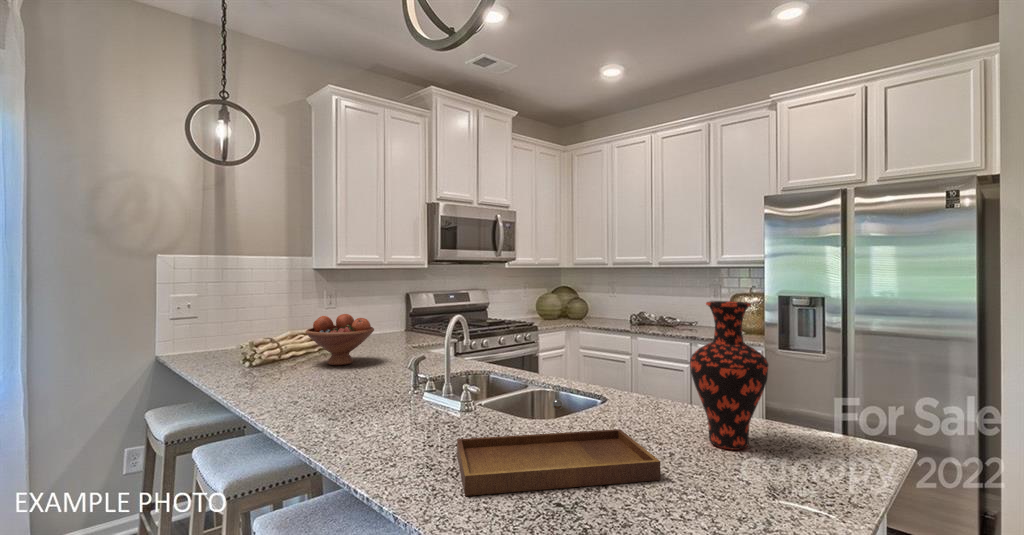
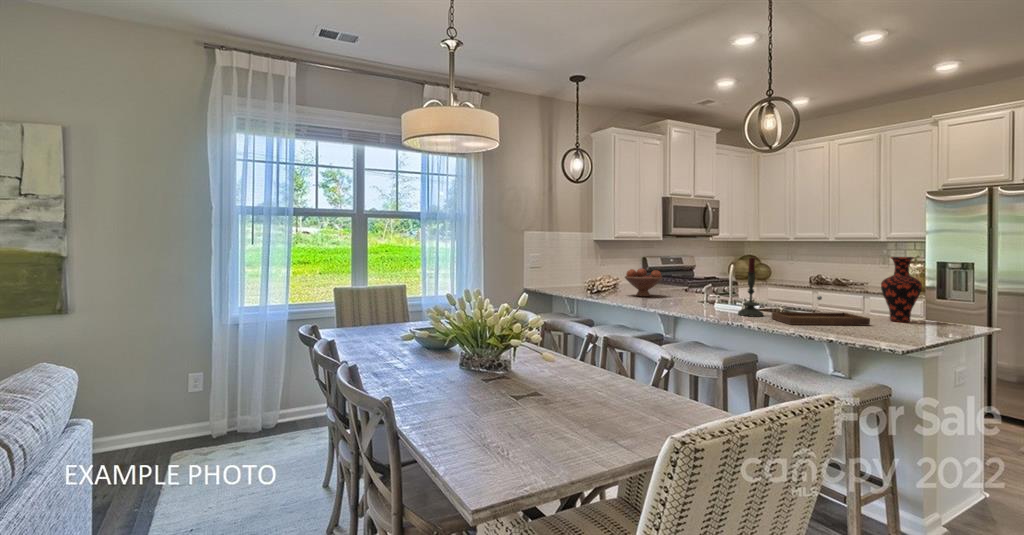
candle: none [407,301,460,444] -> present [738,258,763,317]

